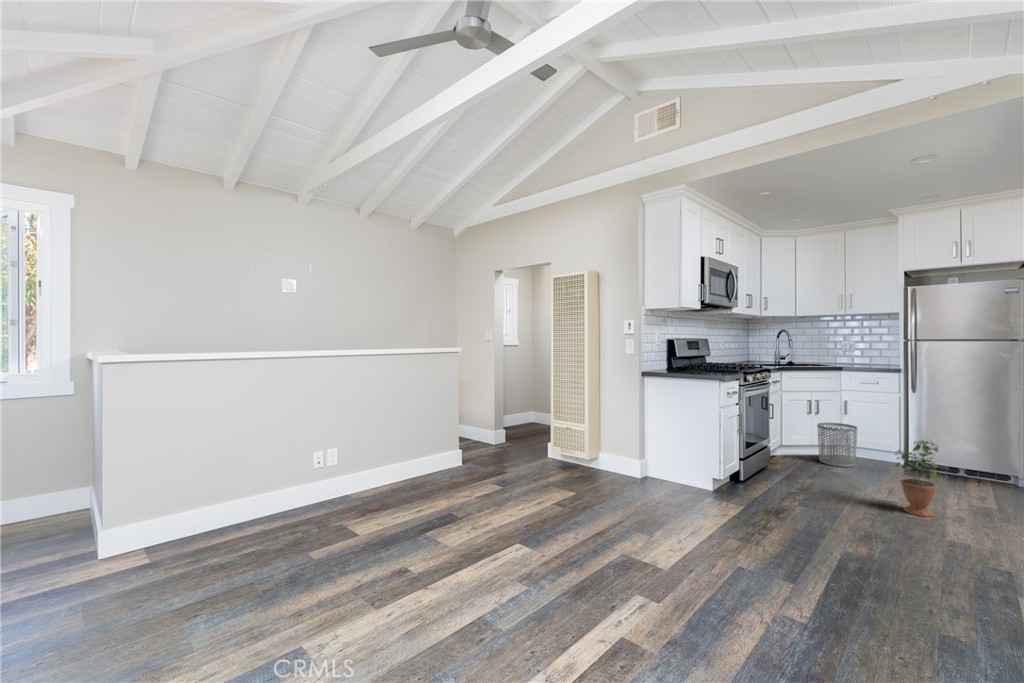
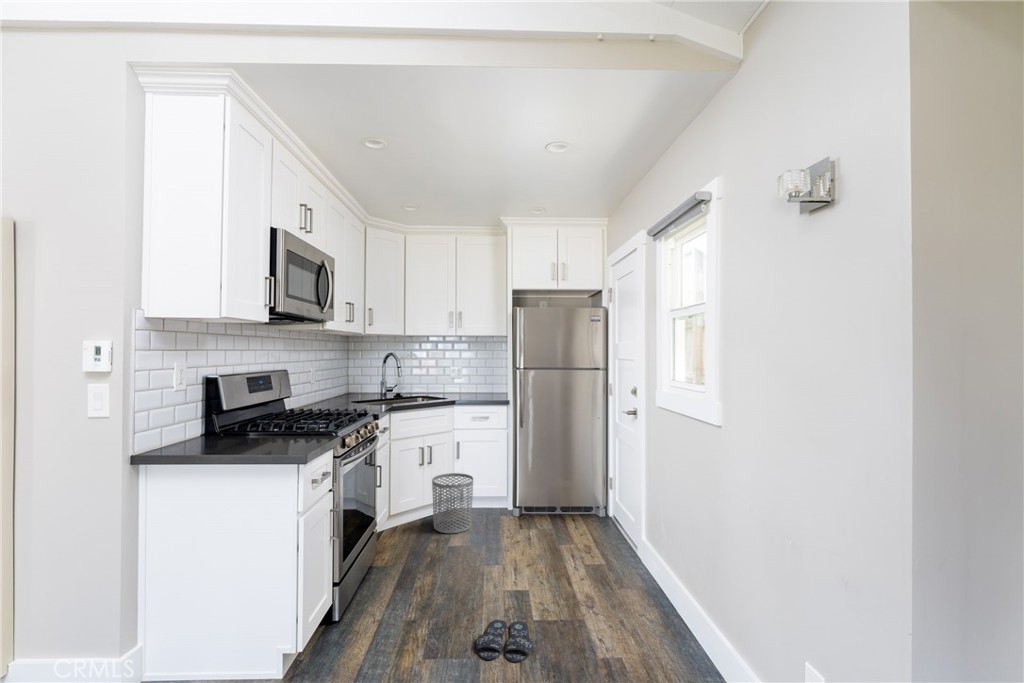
potted plant: present [895,440,938,517] -> none [531,501,574,611]
slippers: none [836,505,885,523] -> present [476,620,533,663]

